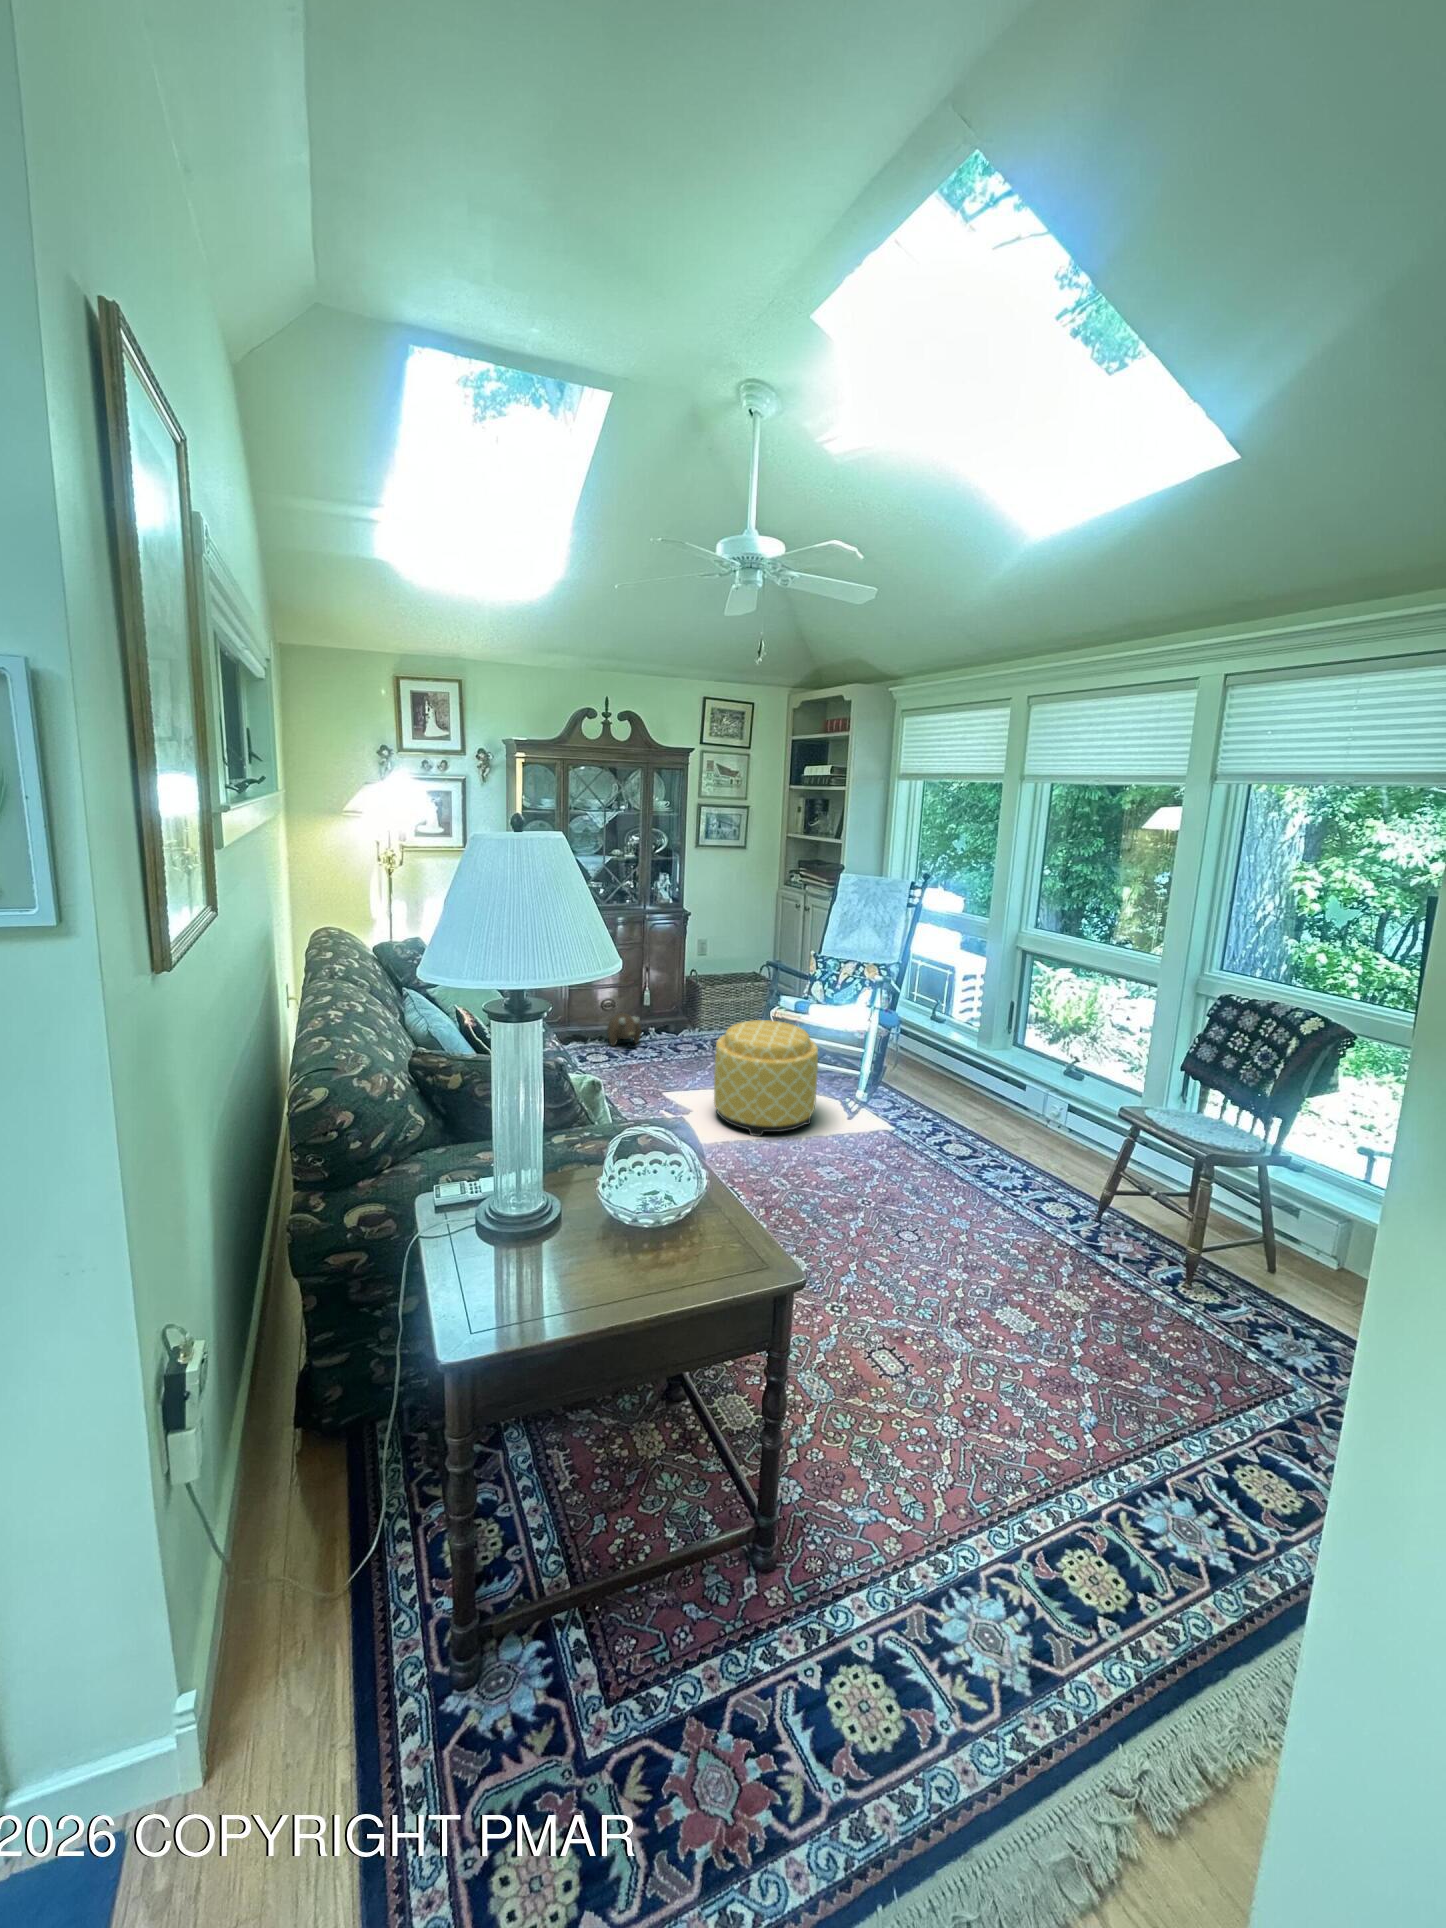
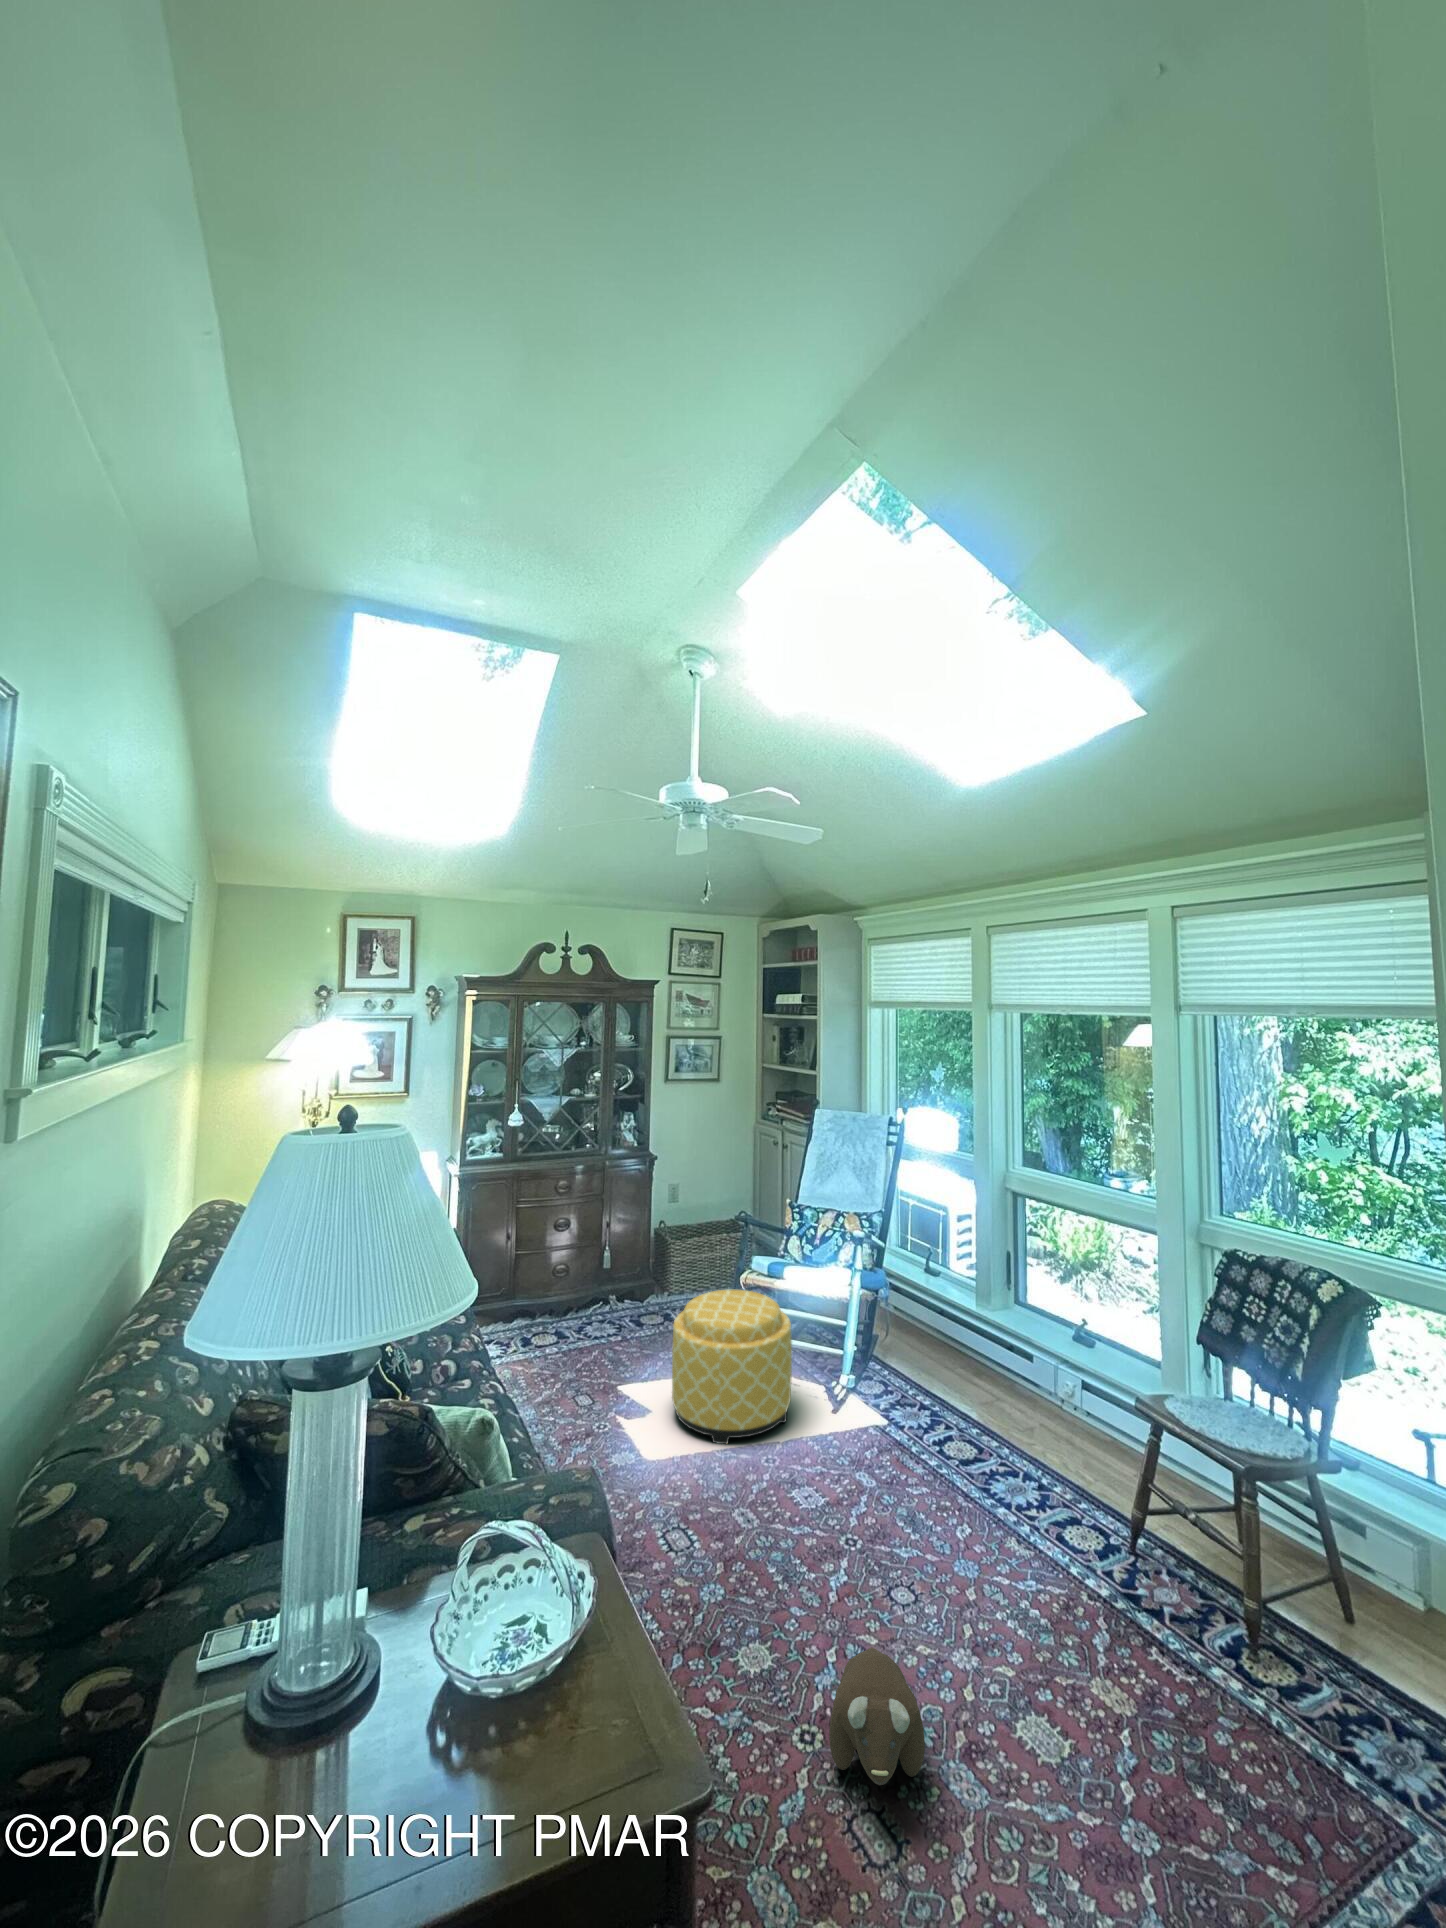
plush toy: present [607,1013,641,1046] -> present [829,1648,925,1785]

